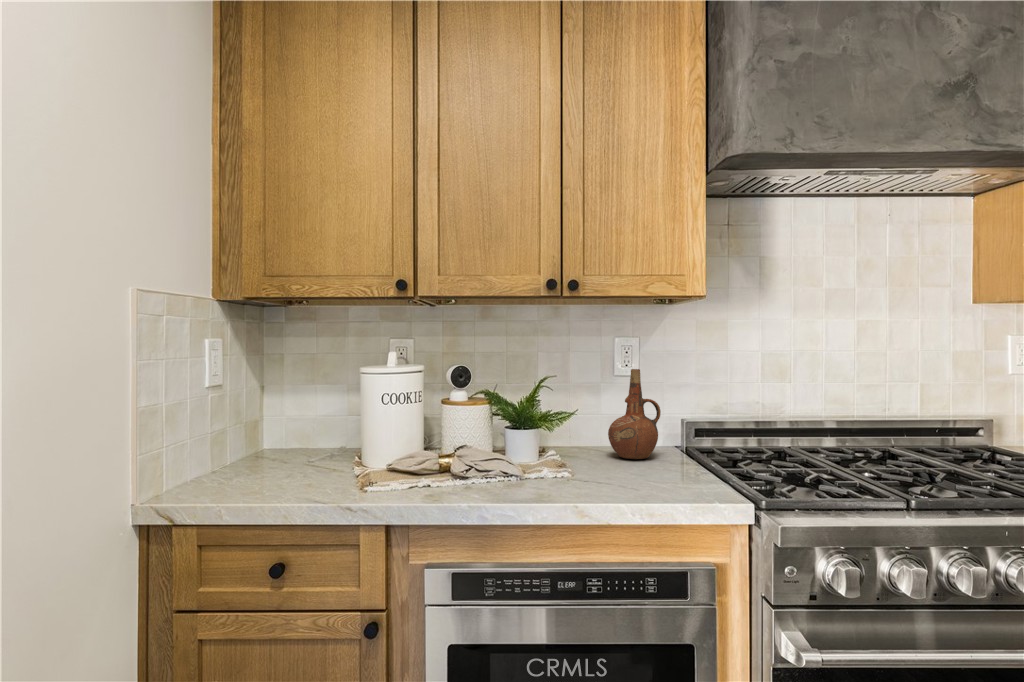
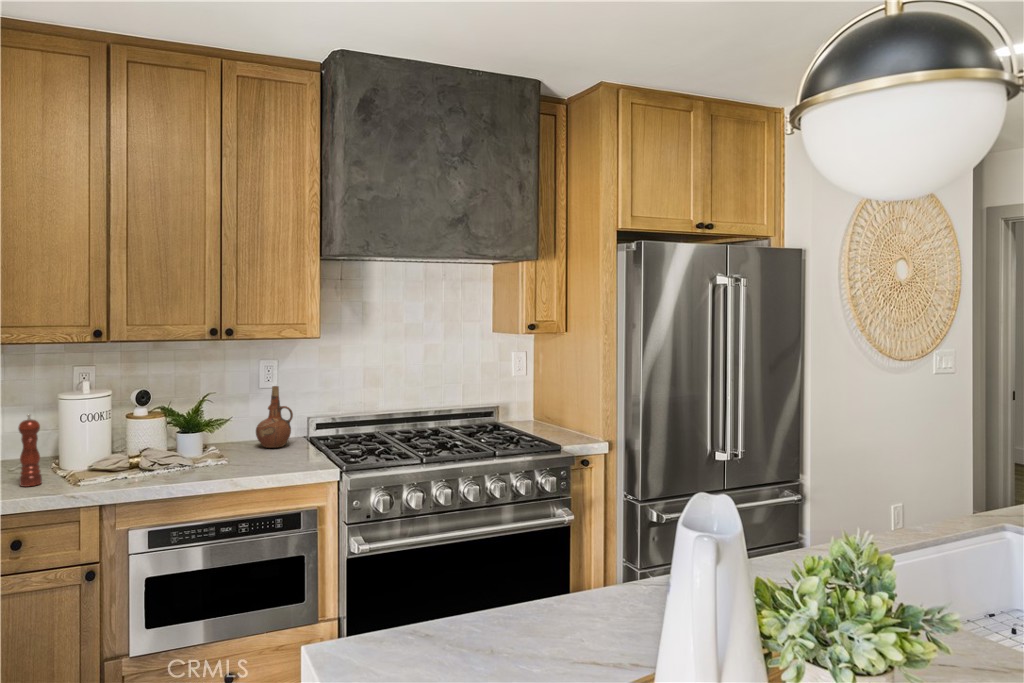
pepper mill: none [304,386,331,485] -> present [18,415,42,487]

